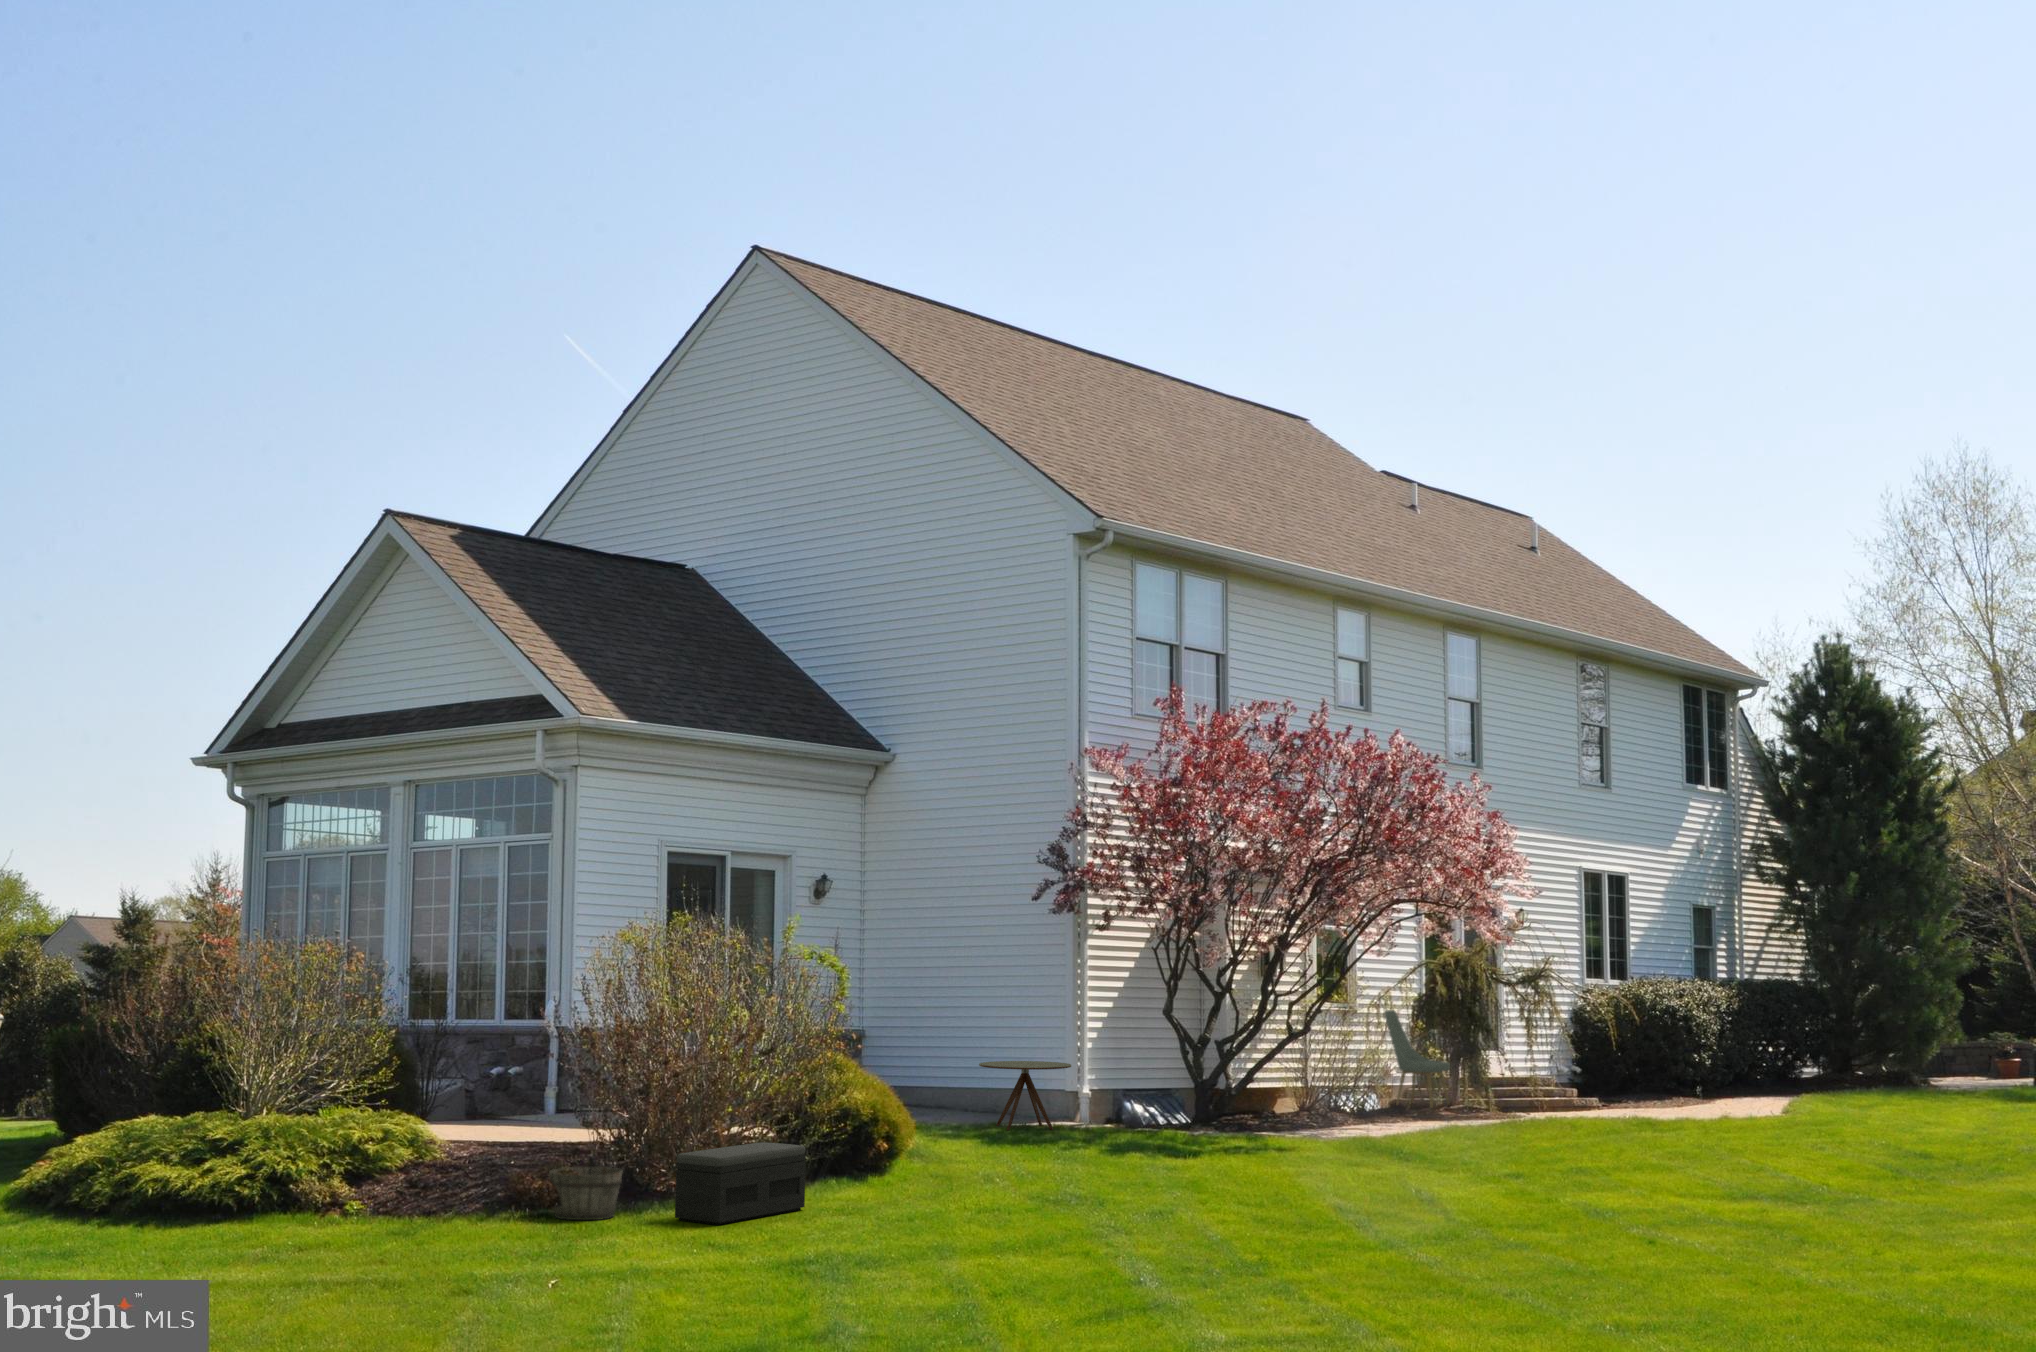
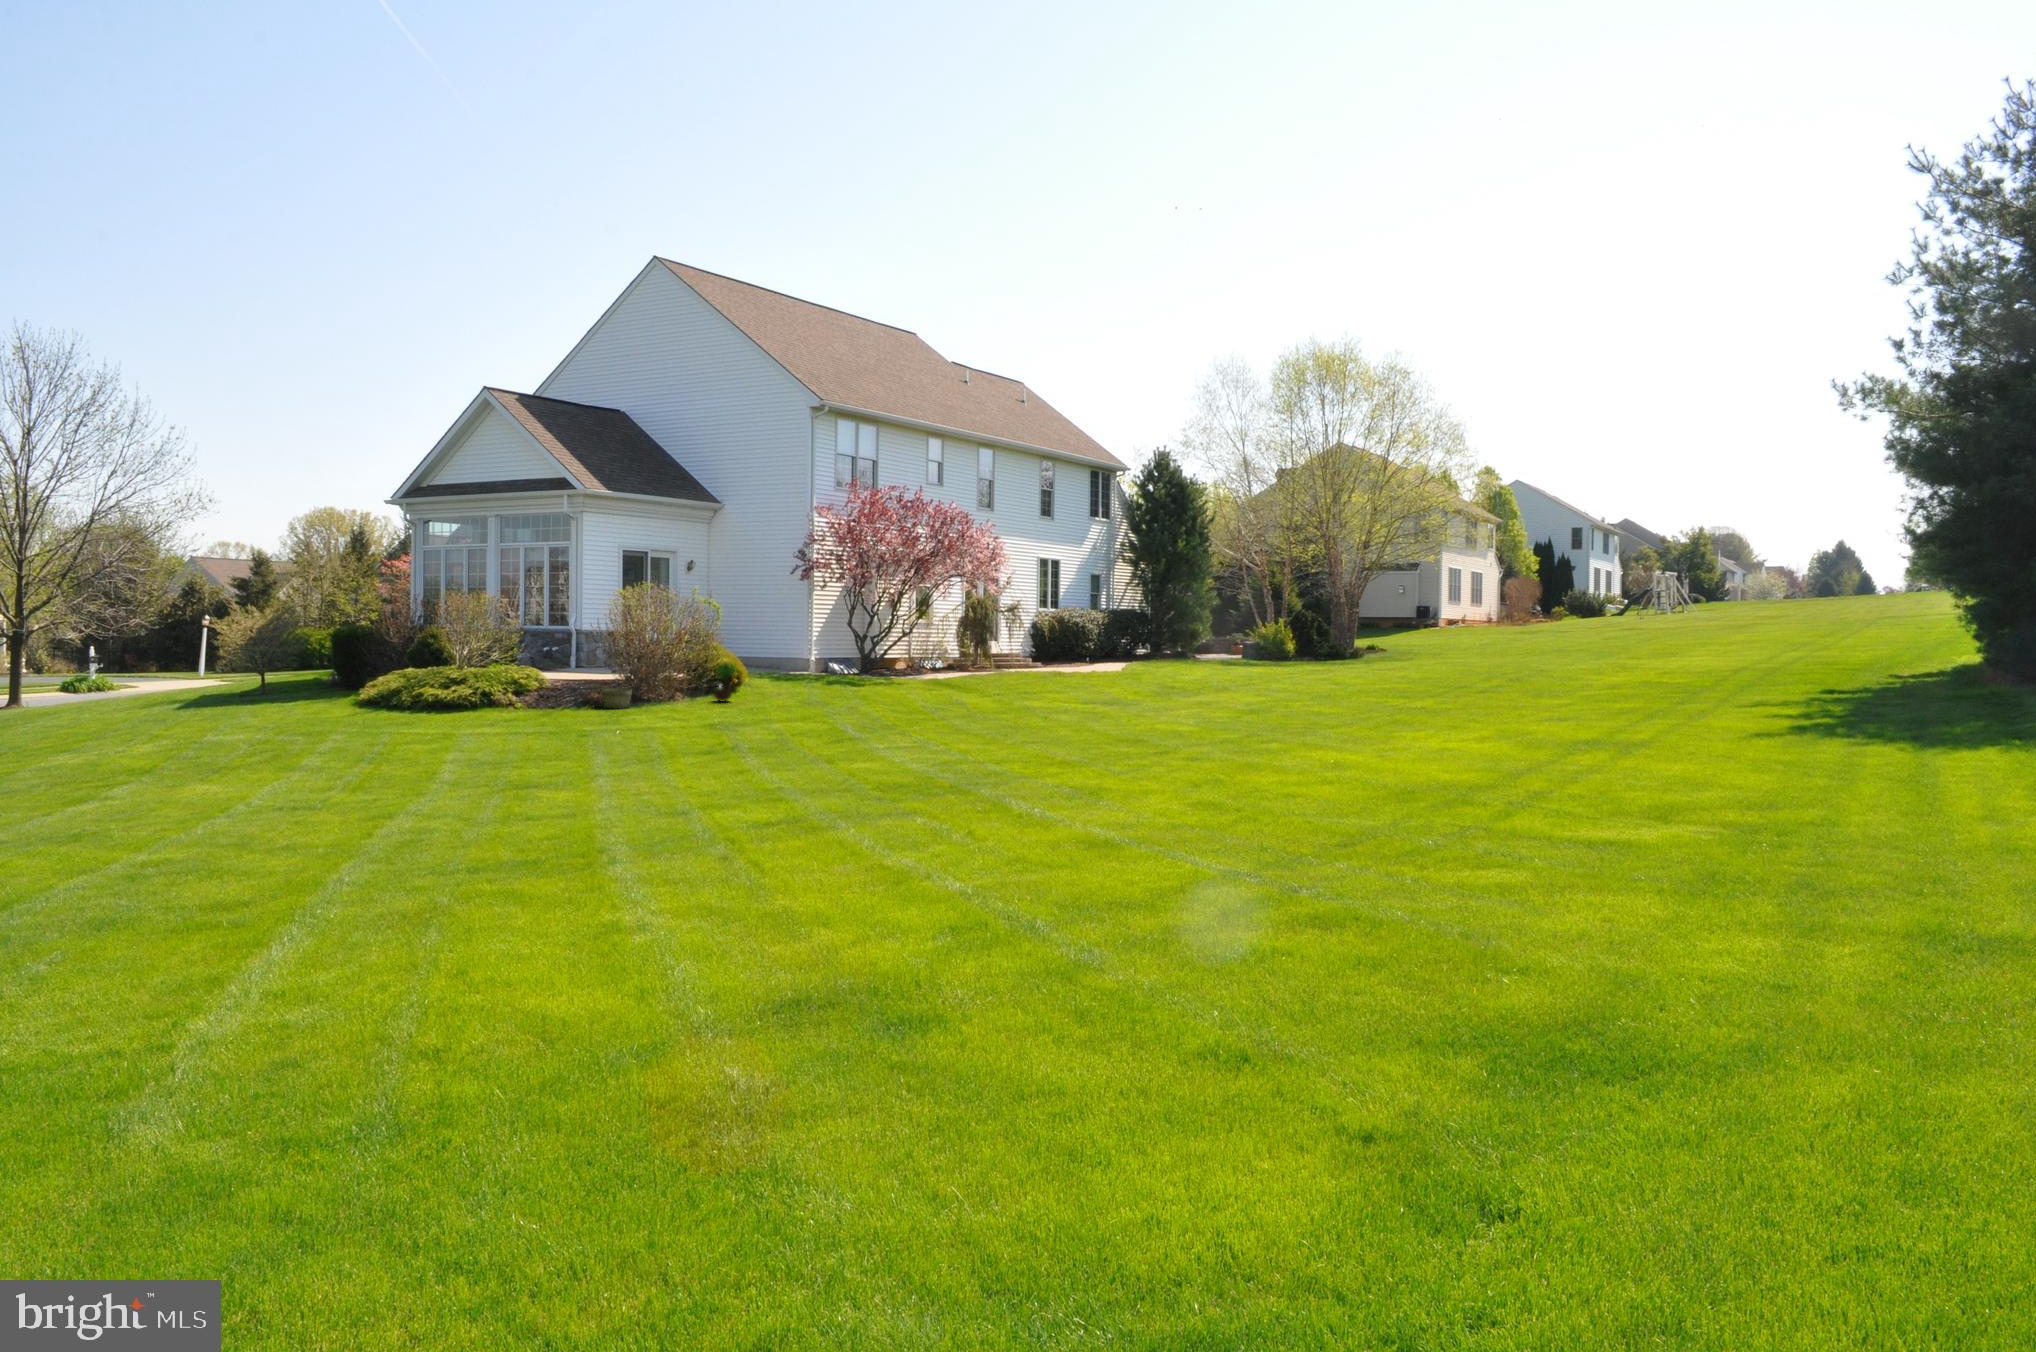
chair: present [1385,1010,1450,1107] -> none [947,622,974,665]
round table: present [979,1061,1071,1130] -> none [768,645,809,674]
potted tree: none [826,1091,888,1202] -> present [713,661,735,702]
storage bench: present [675,1142,806,1225] -> none [655,678,705,710]

